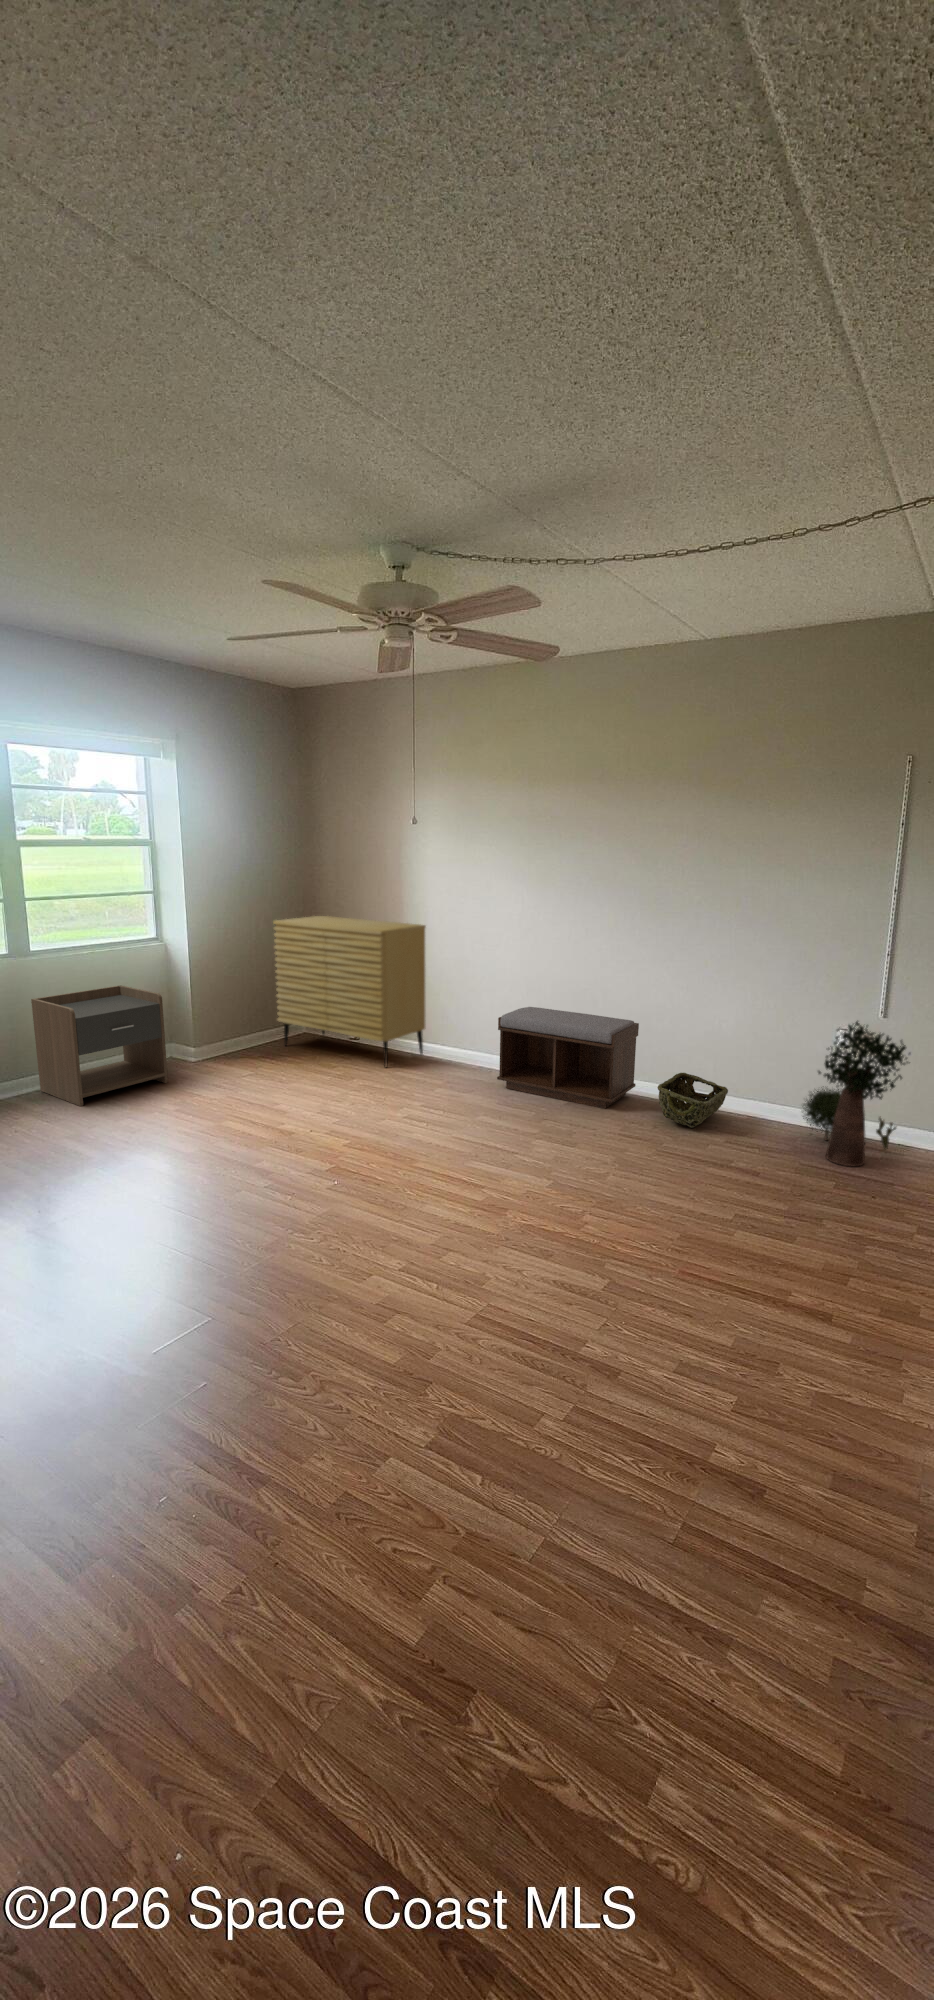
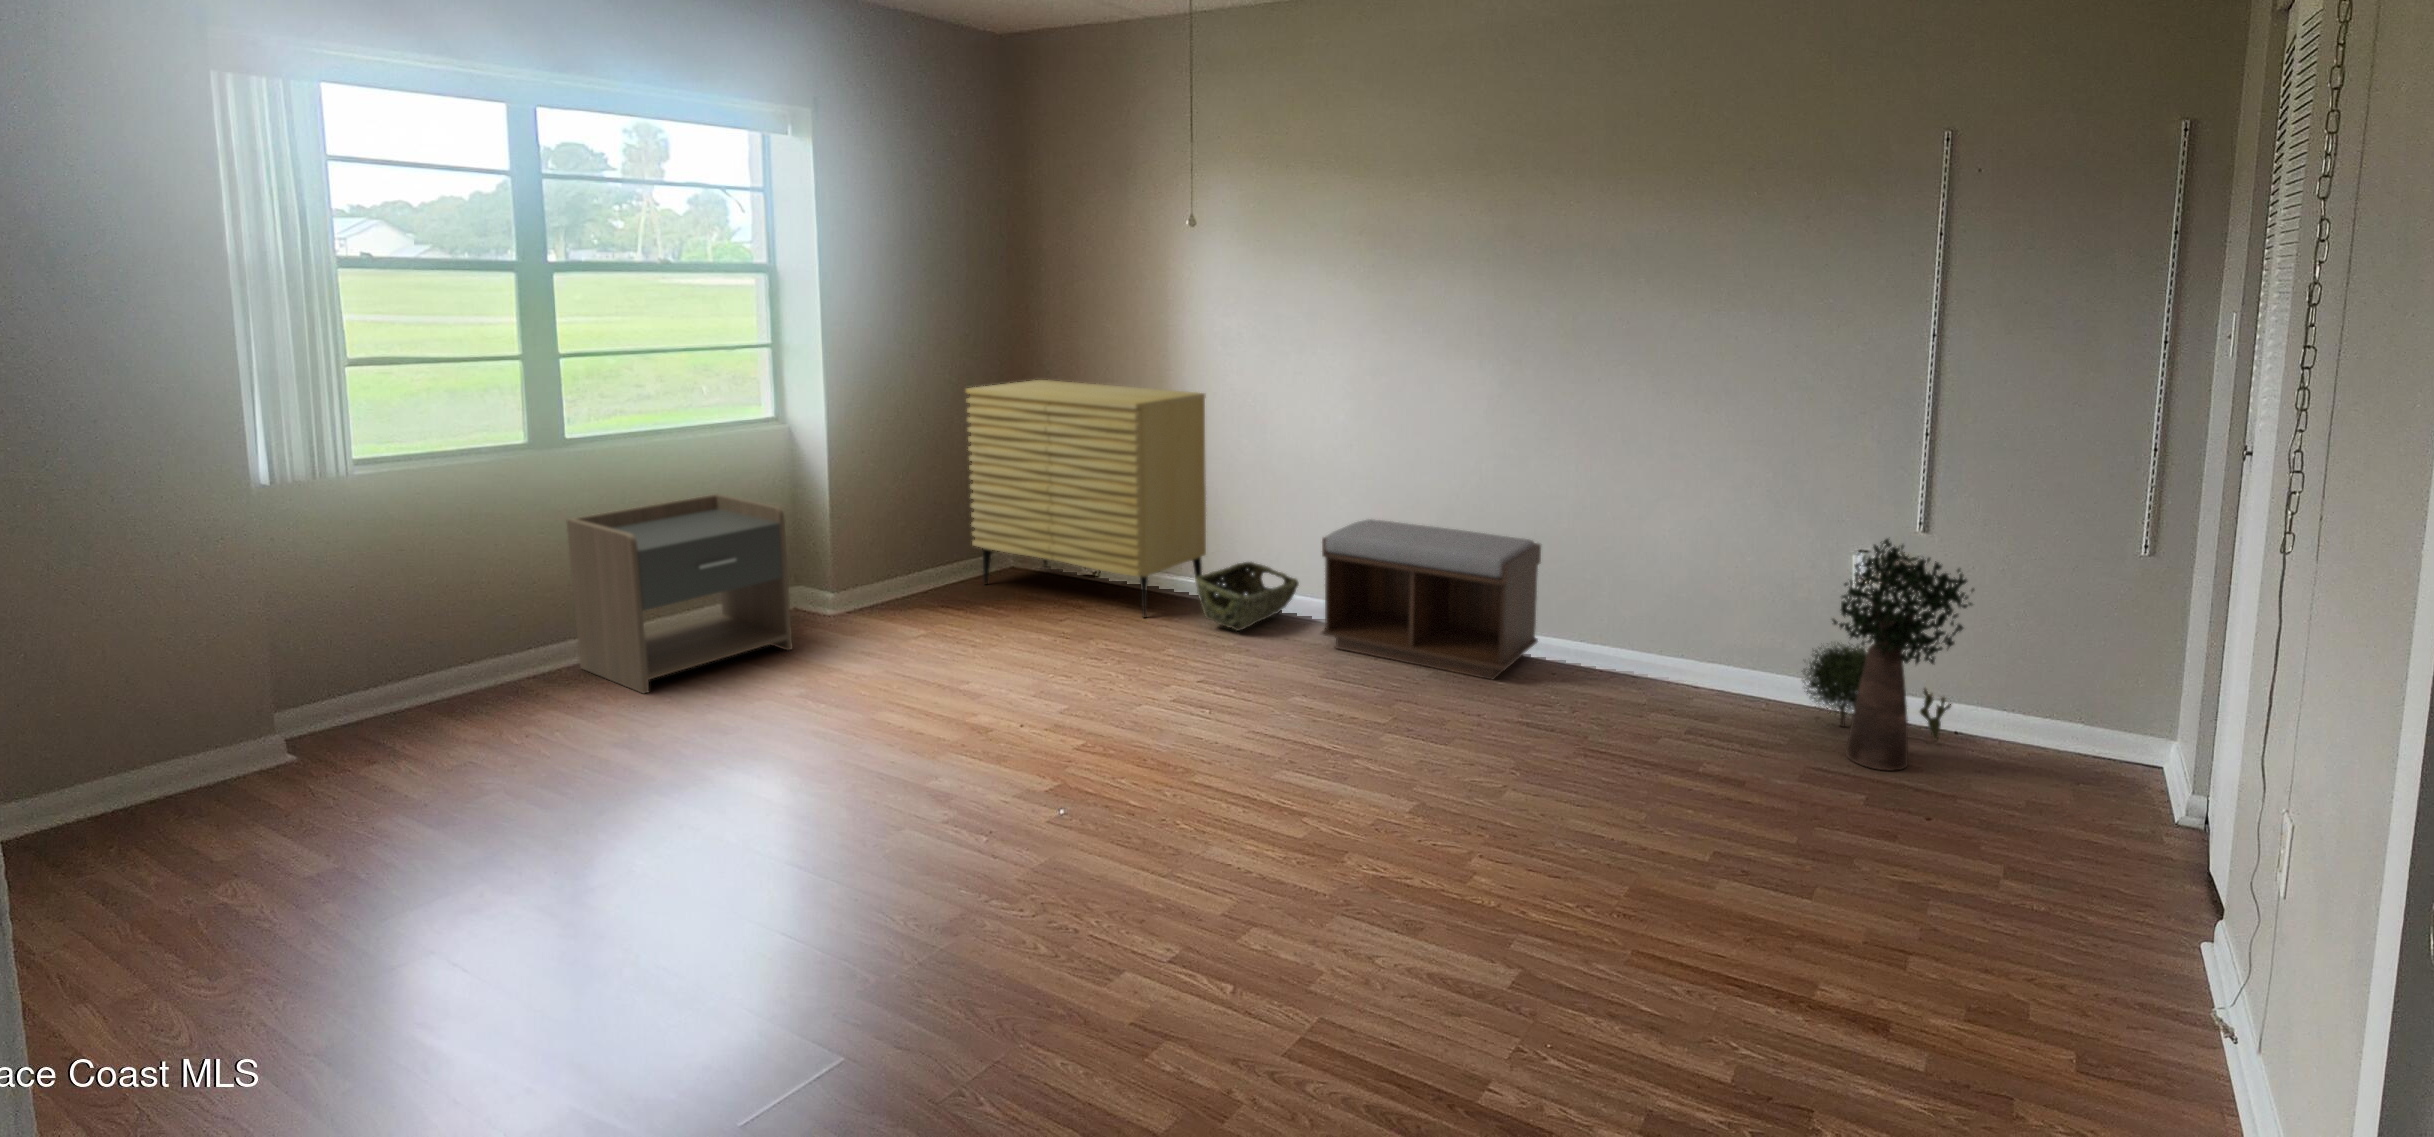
woven basket: present [657,1073,728,1128] -> present [1195,562,1299,631]

